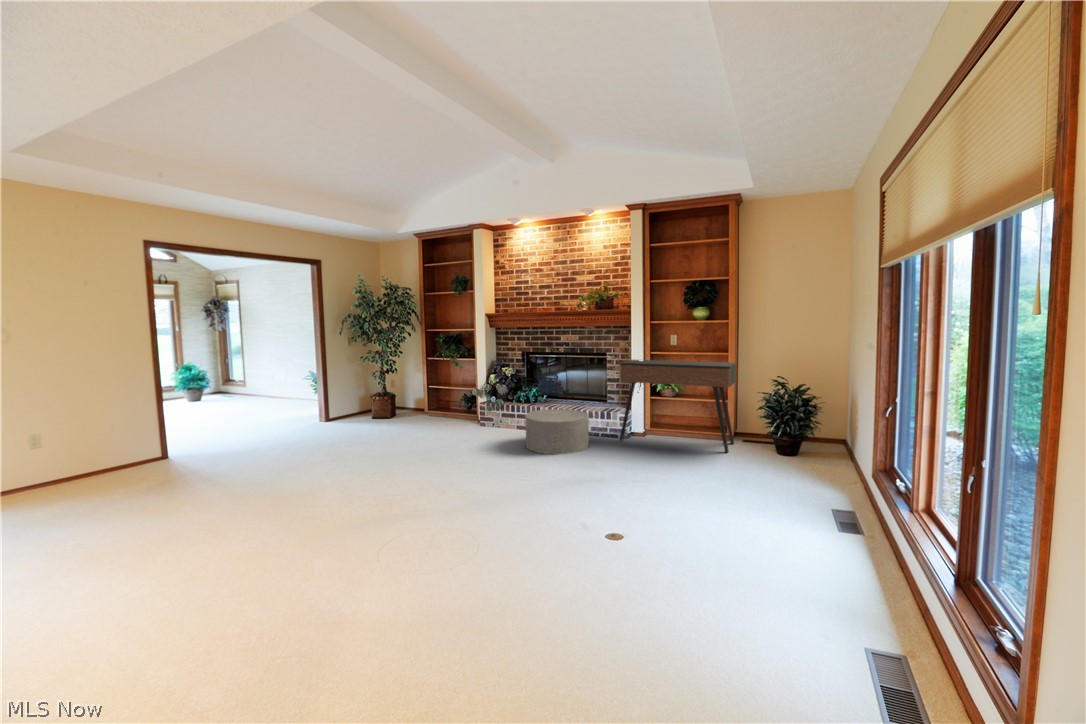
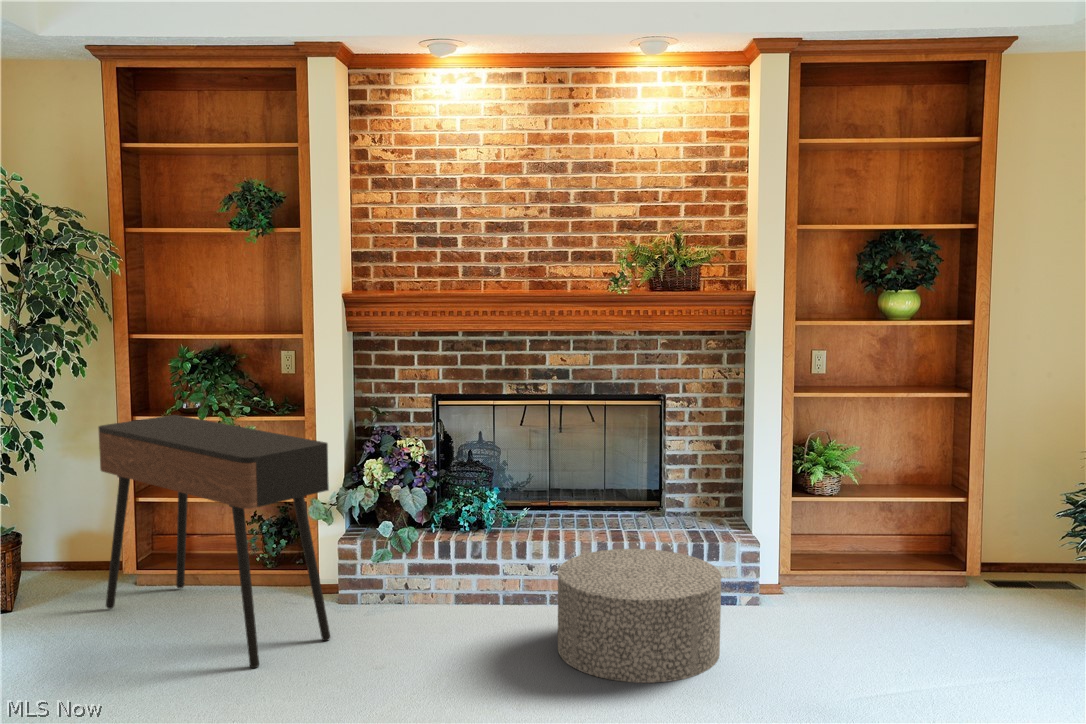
console table: present [620,360,736,453] -> present [99,415,330,668]

